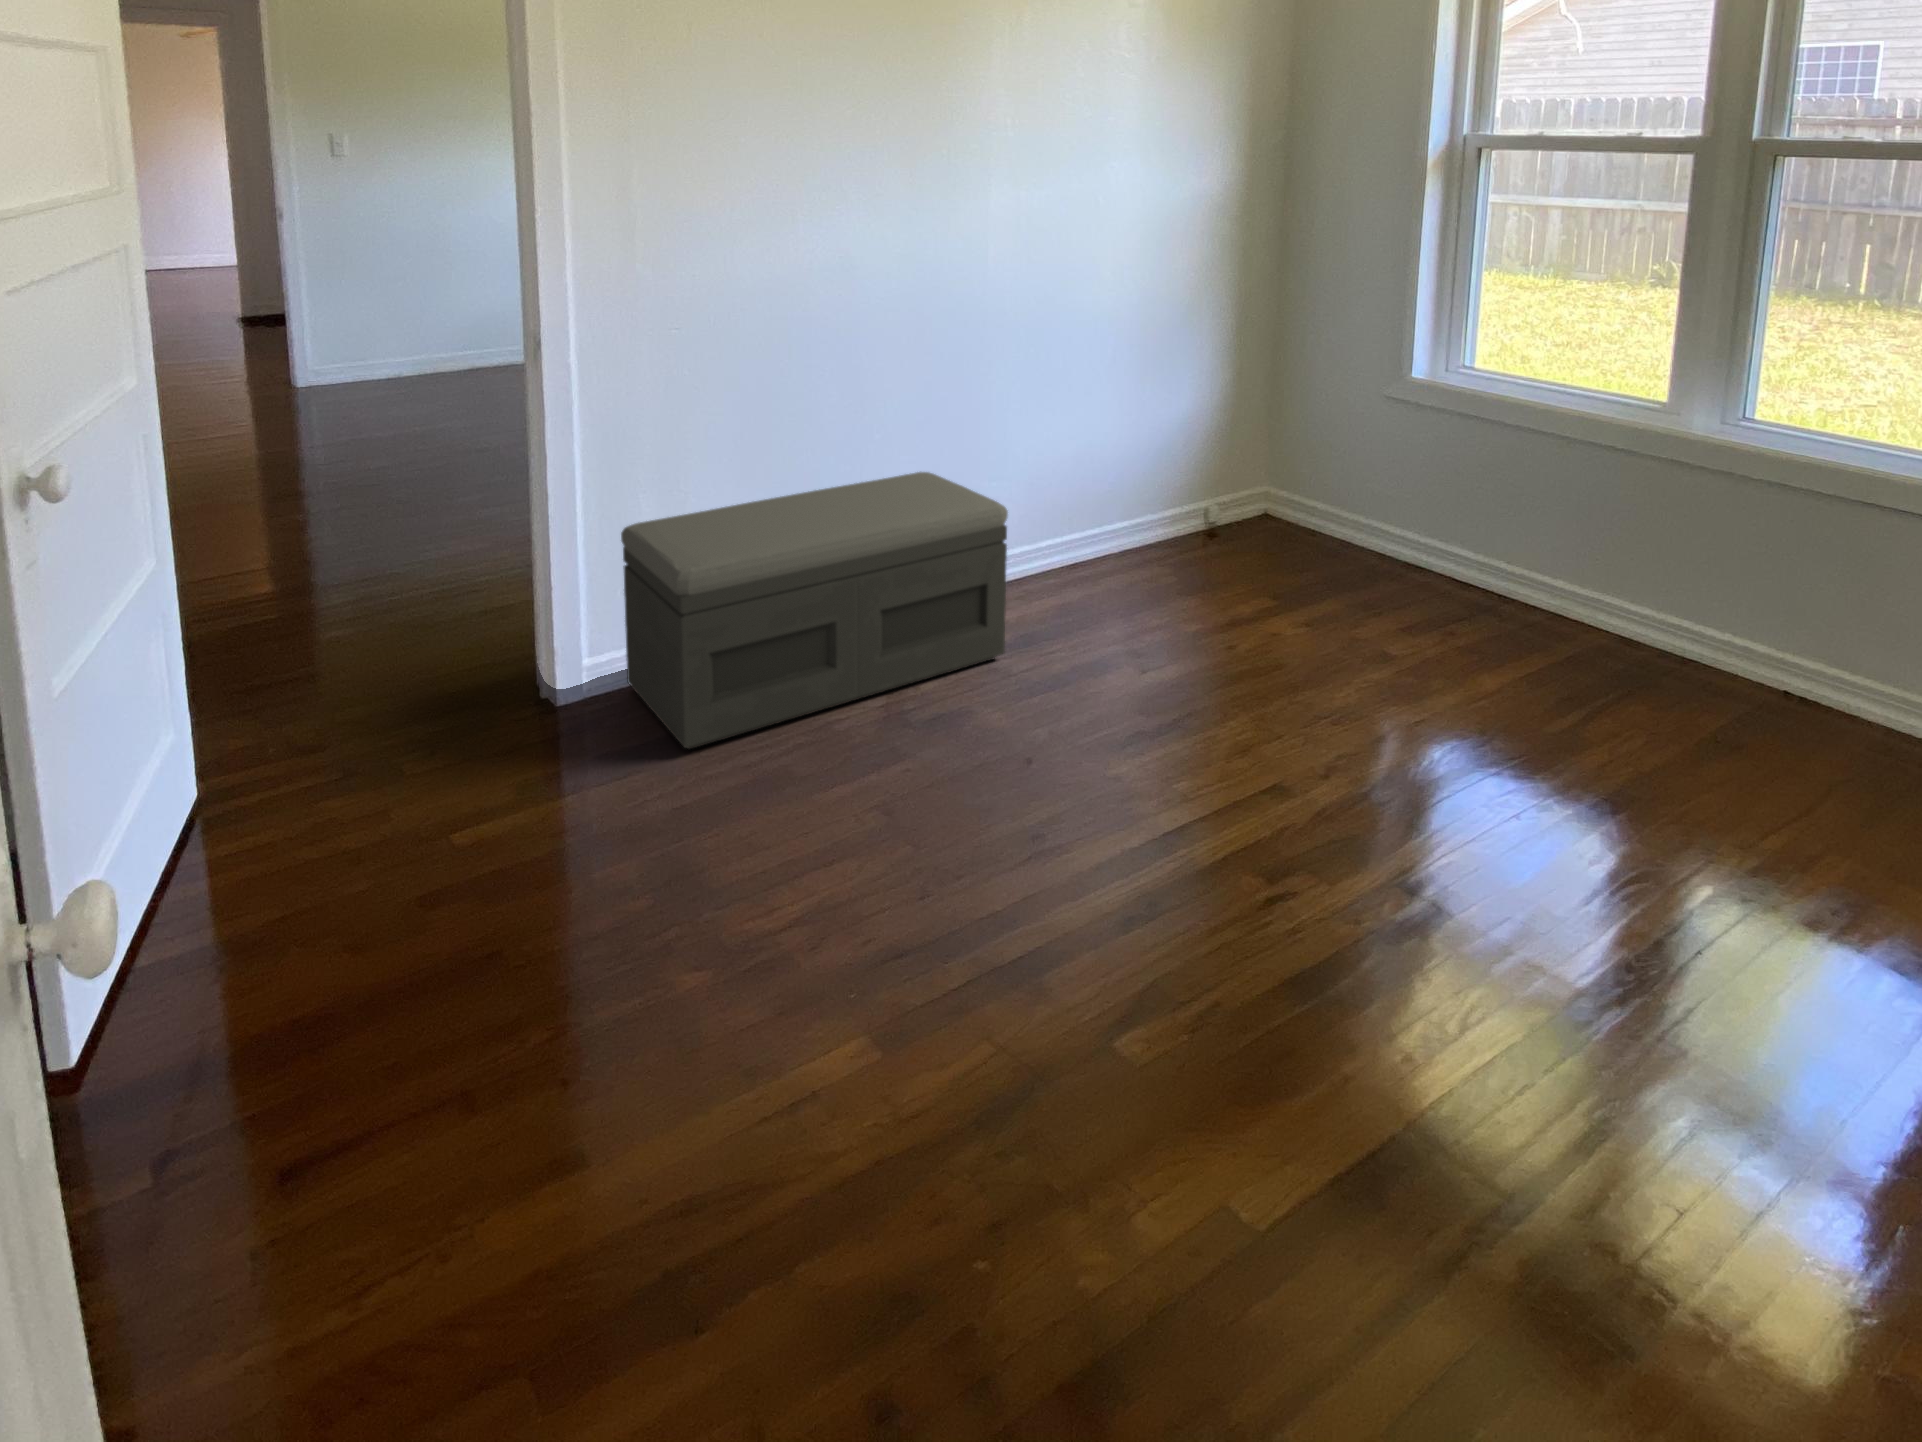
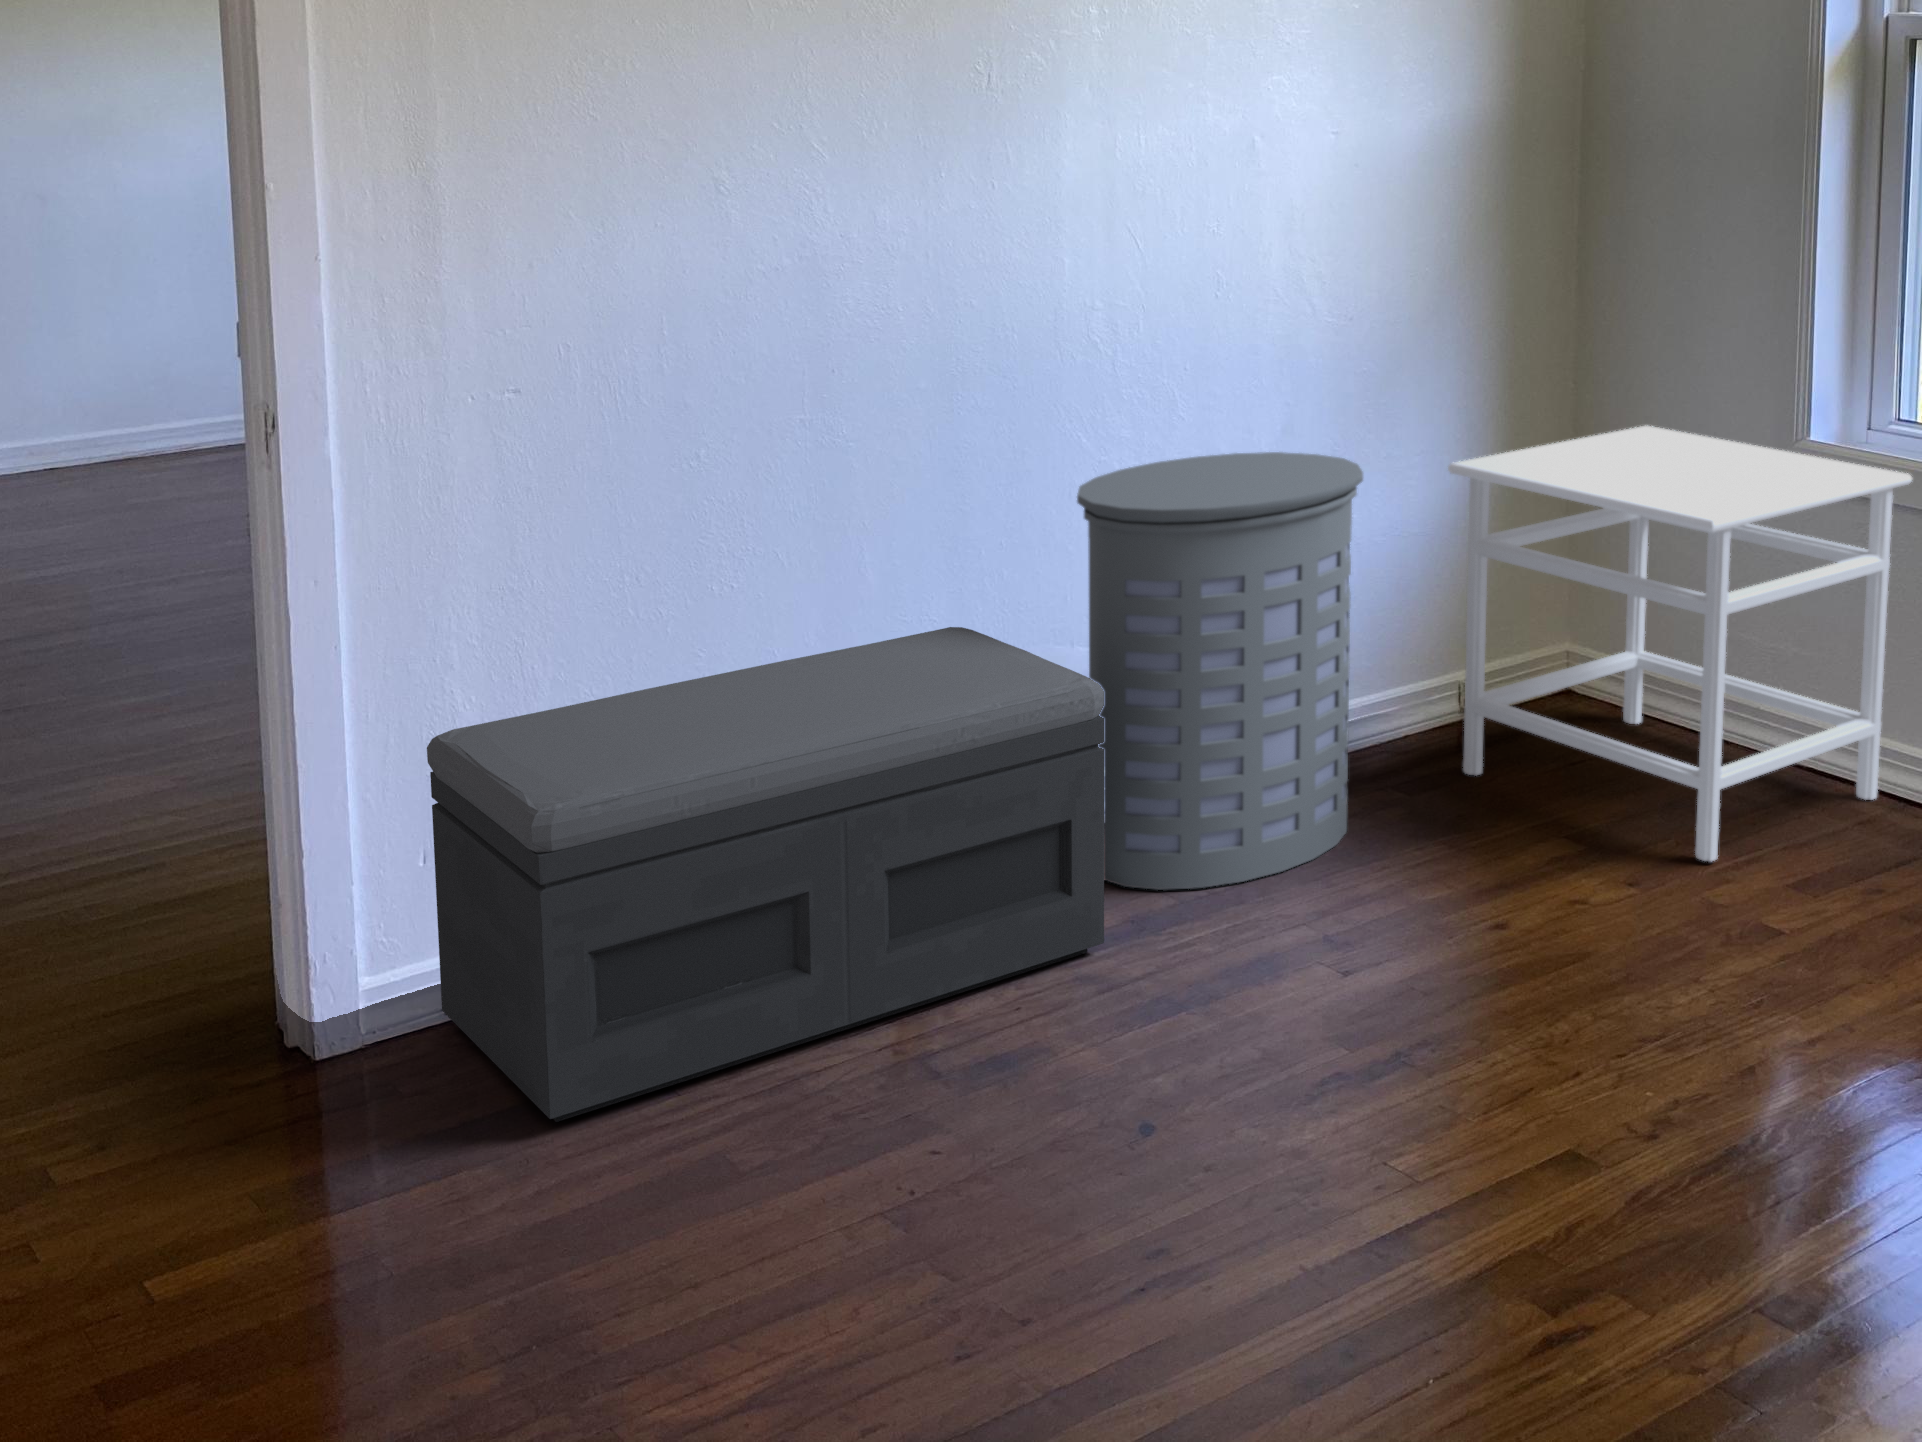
nightstand: none [1205,367,1472,616] -> present [1448,426,1912,862]
laundry hamper: none [995,377,1158,624] -> present [1077,452,1363,890]

